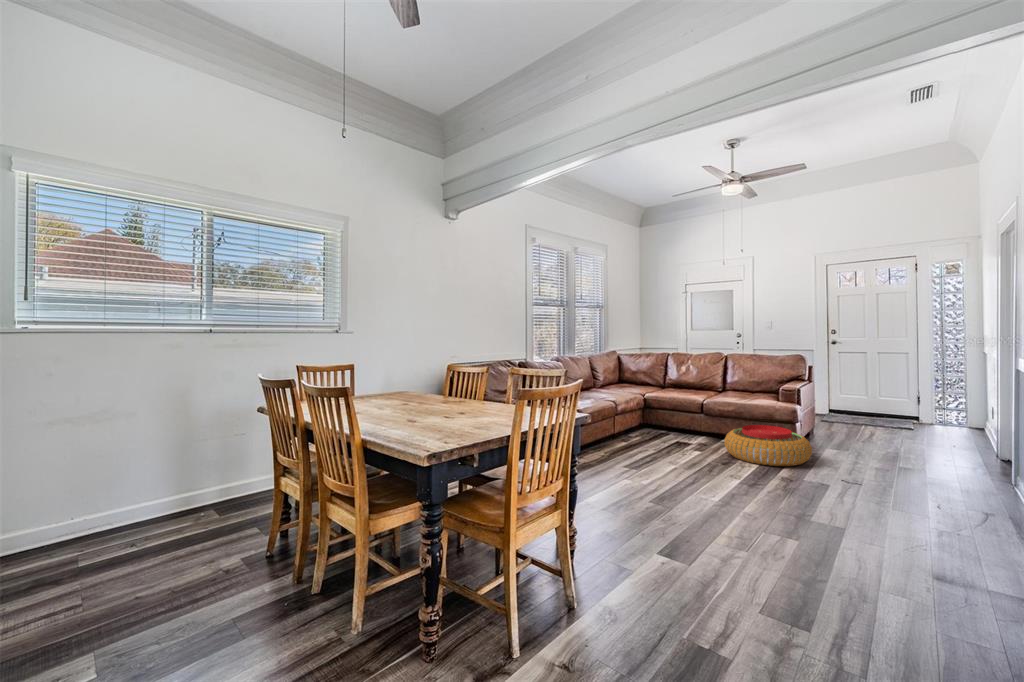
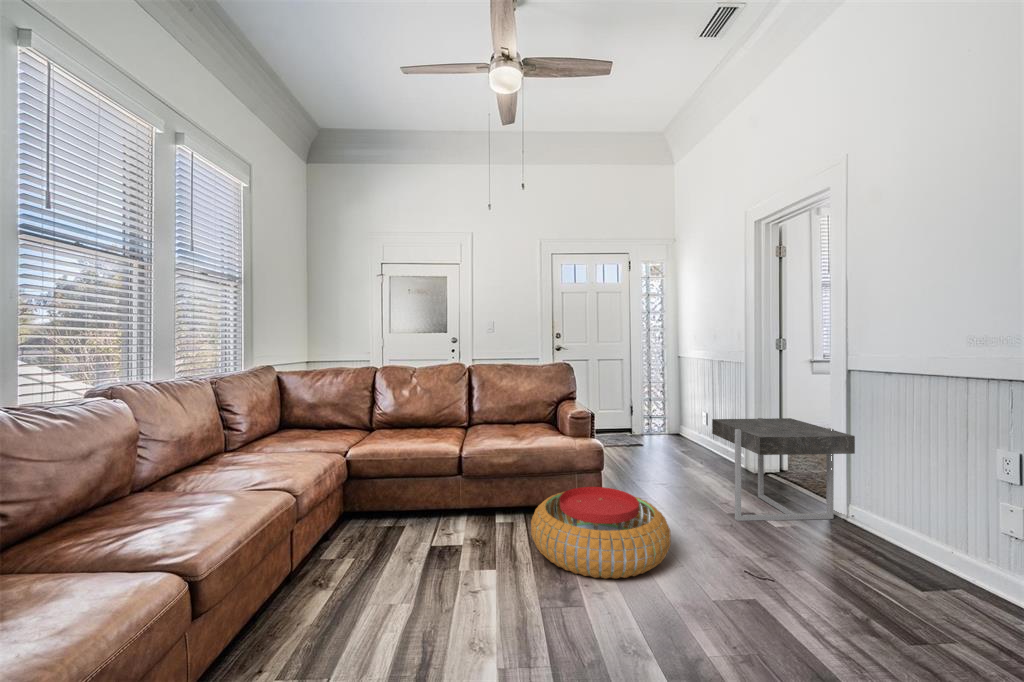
side table: none [897,399,1003,484] -> present [712,418,855,521]

